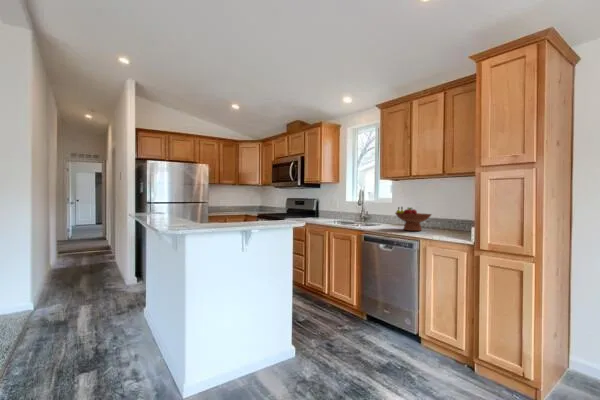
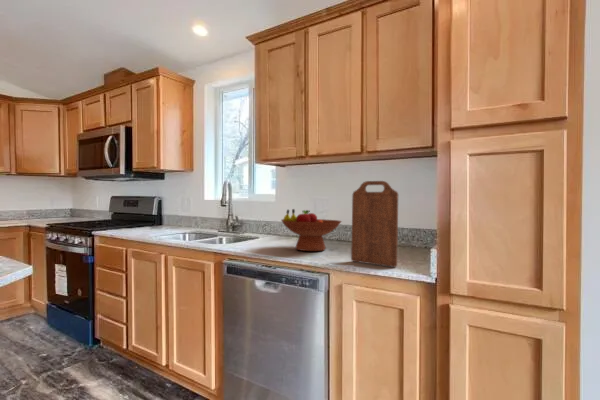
cutting board: none [433,191,460,238] -> present [351,181,398,267]

